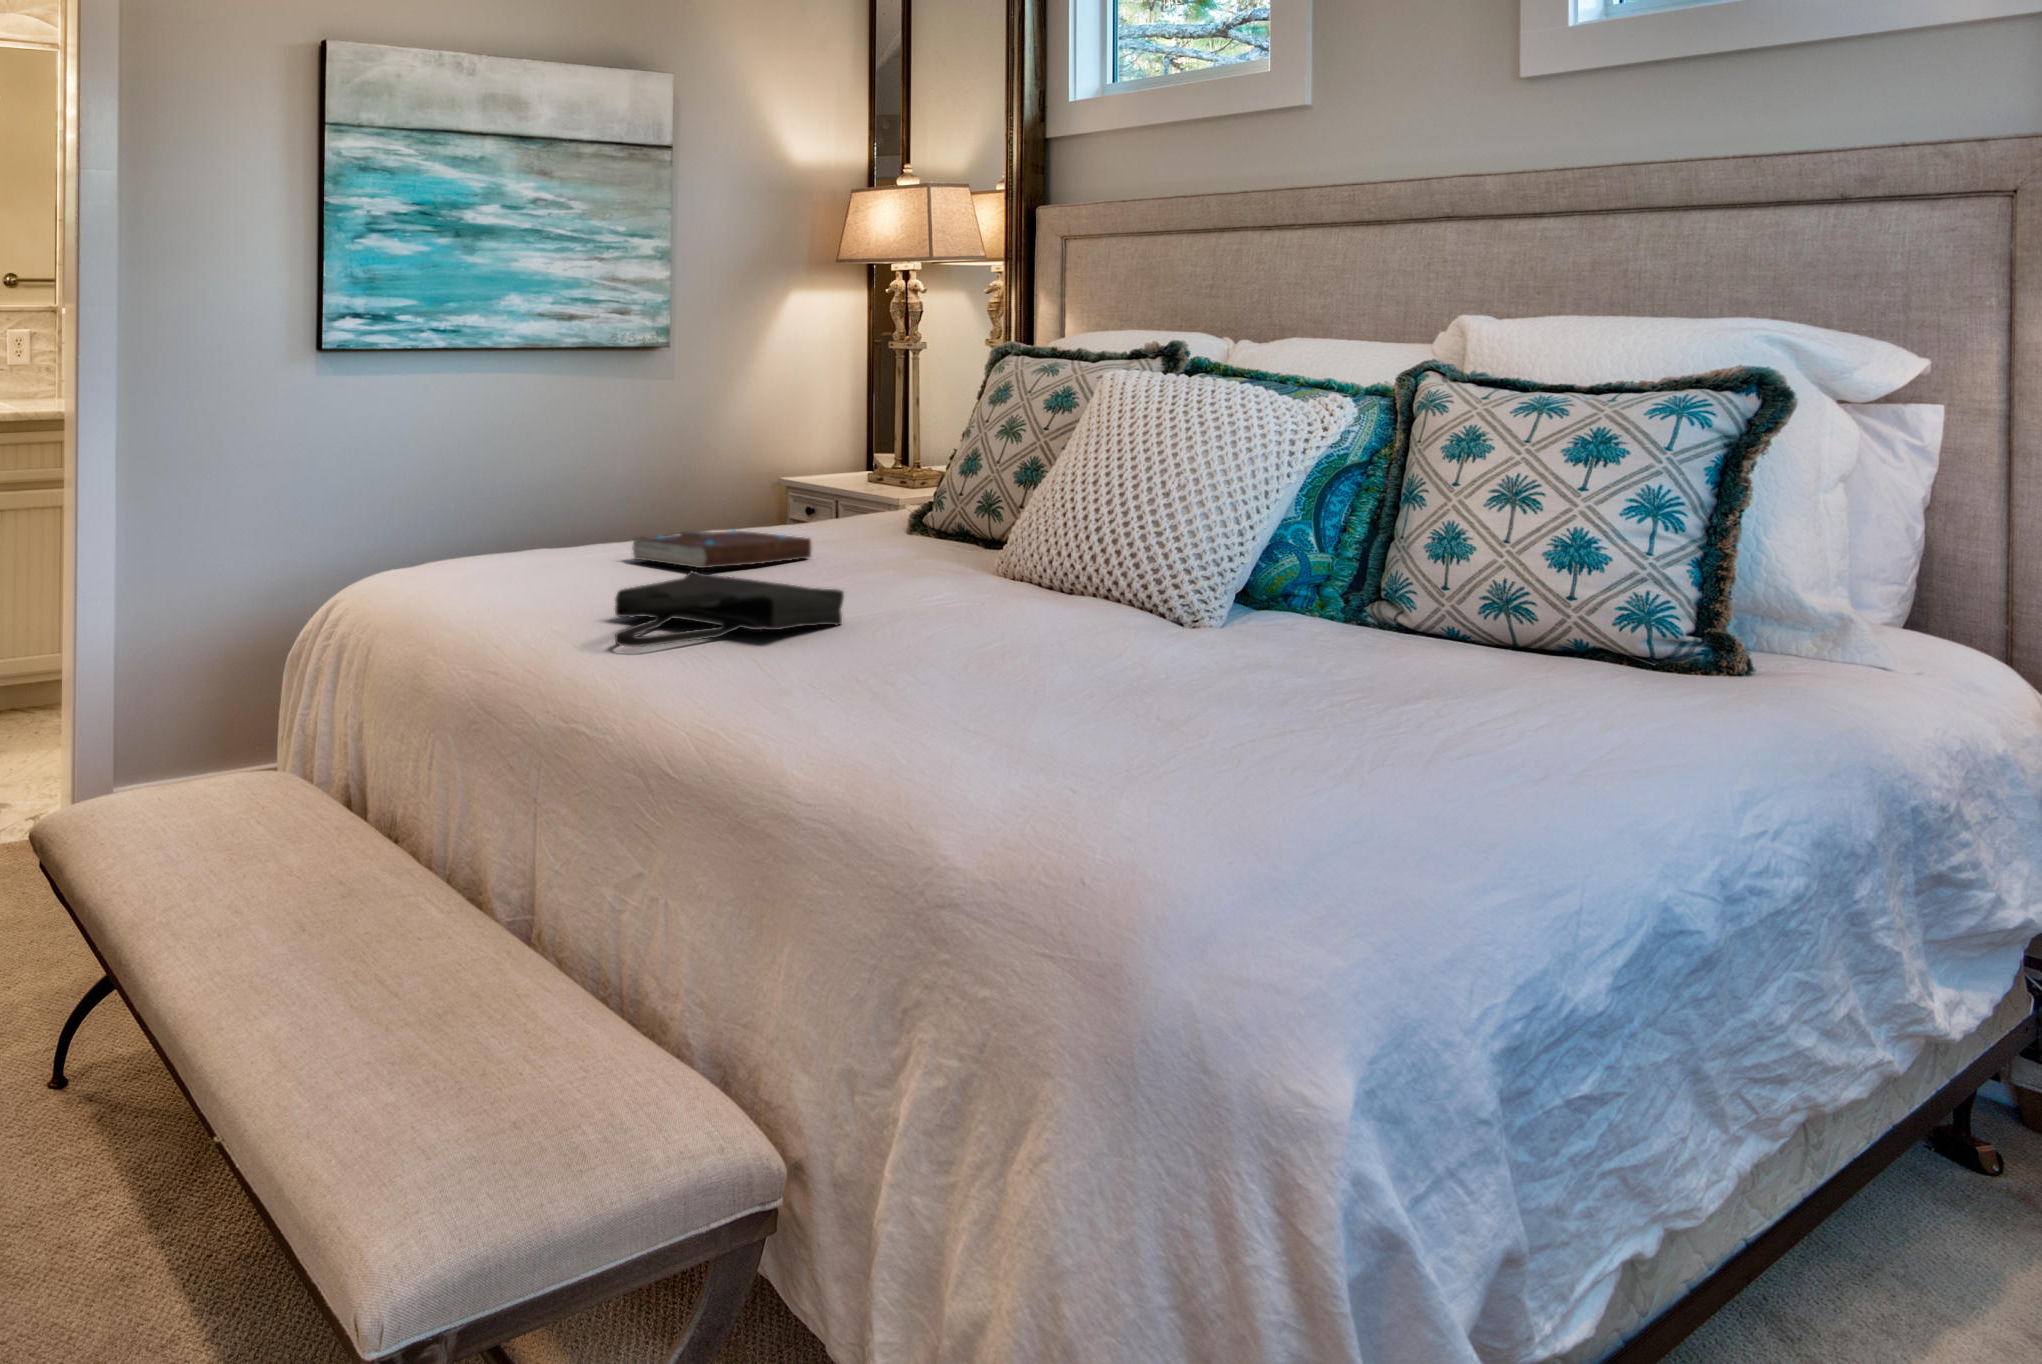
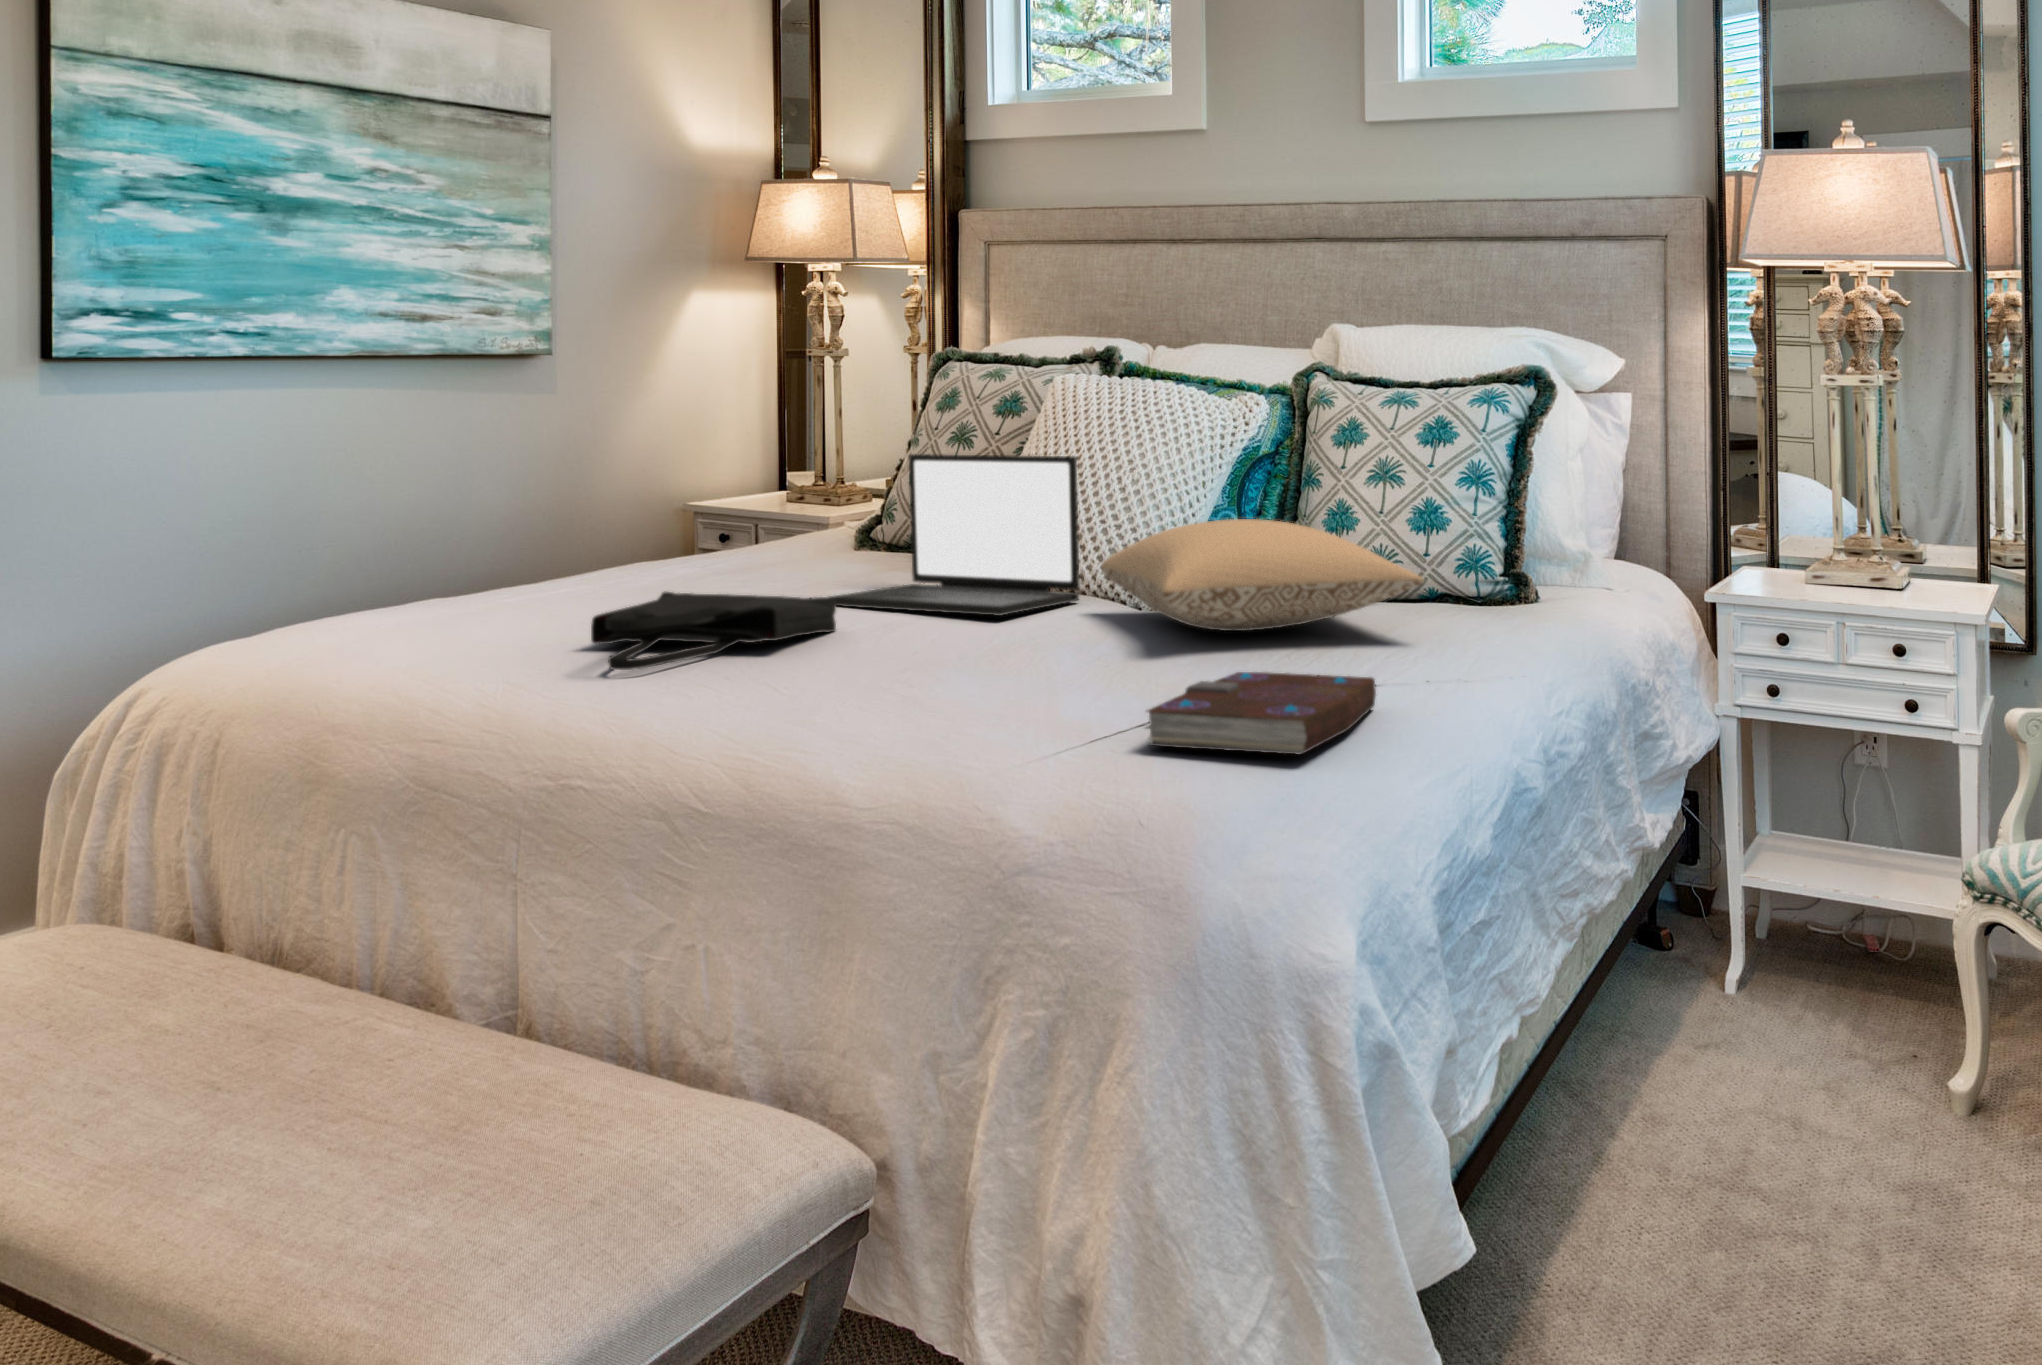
laptop: none [848,448,1114,624] -> present [830,454,1079,616]
book: present [633,530,811,568] -> present [1146,672,1376,754]
pillow: none [1133,538,1551,672] -> present [1101,519,1424,631]

